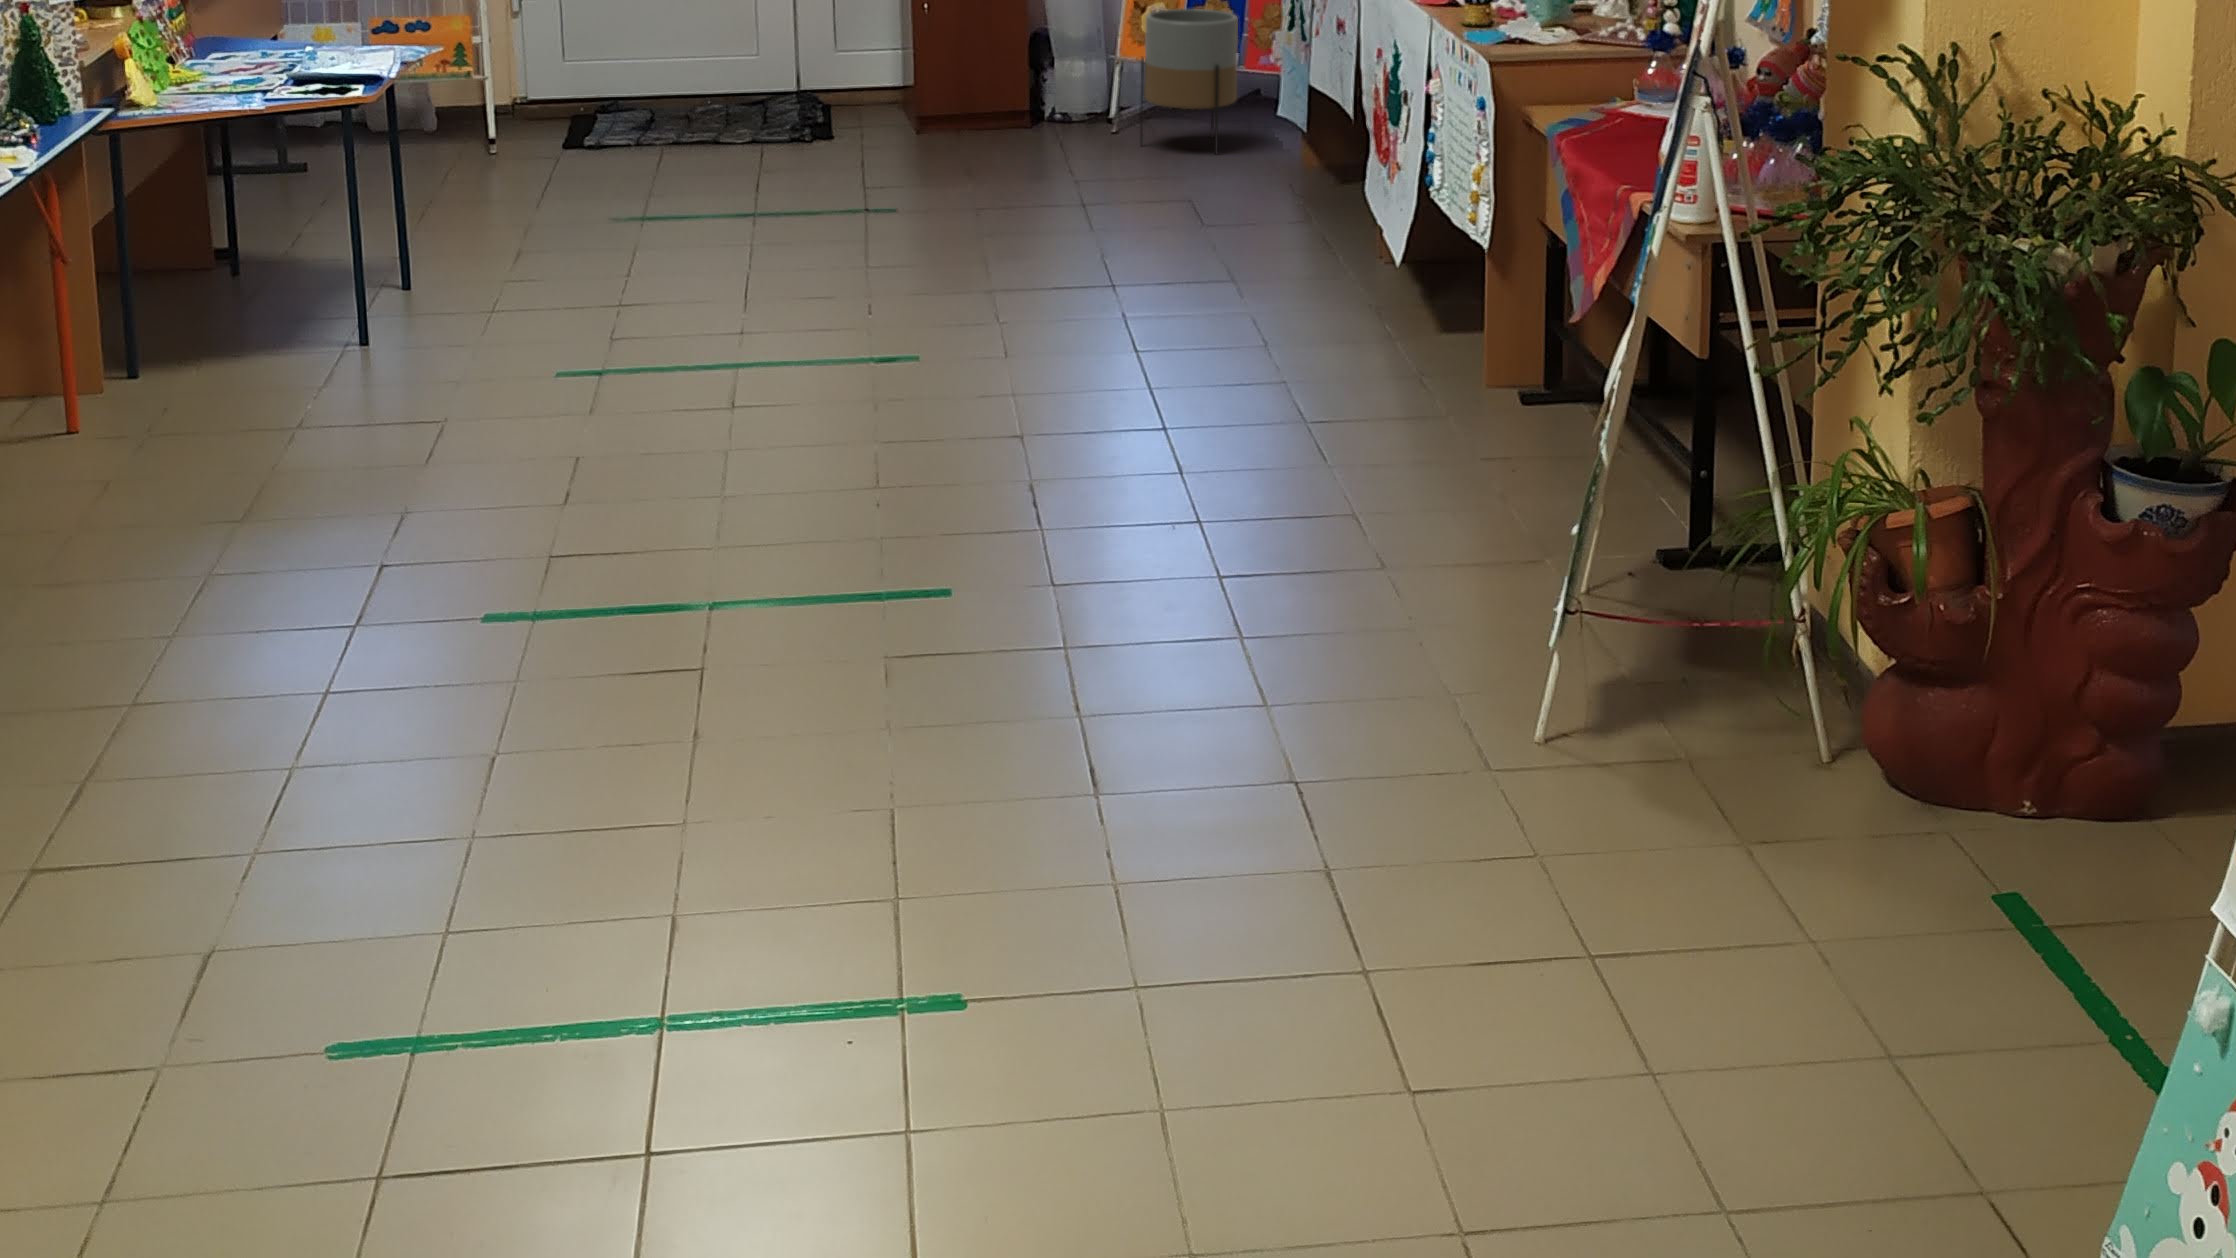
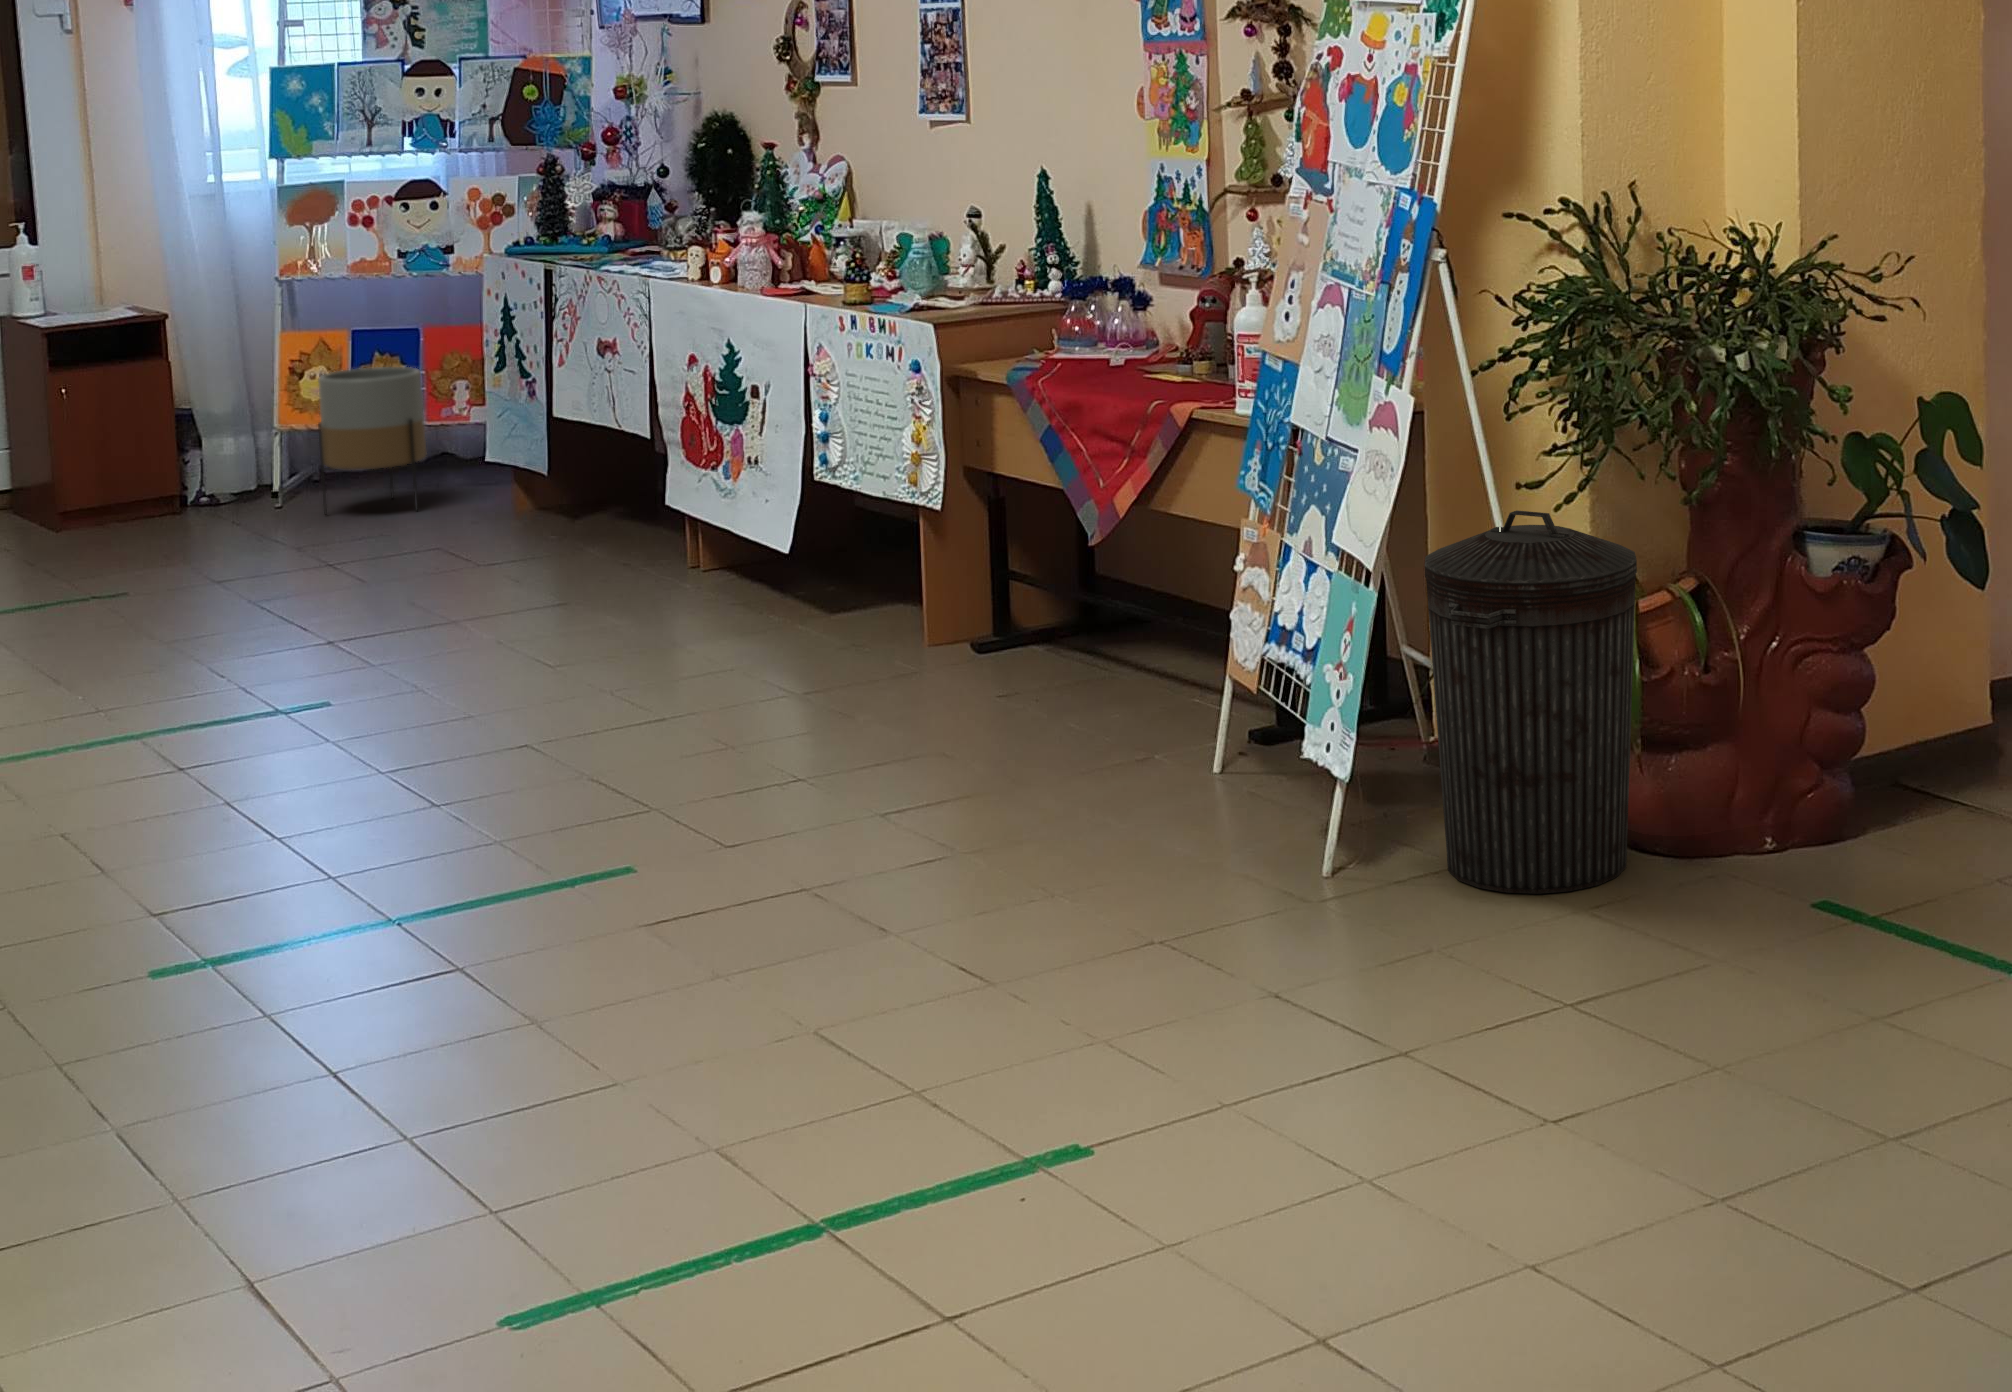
trash can: none [1632,396,1886,823] -> present [1425,510,1637,894]

